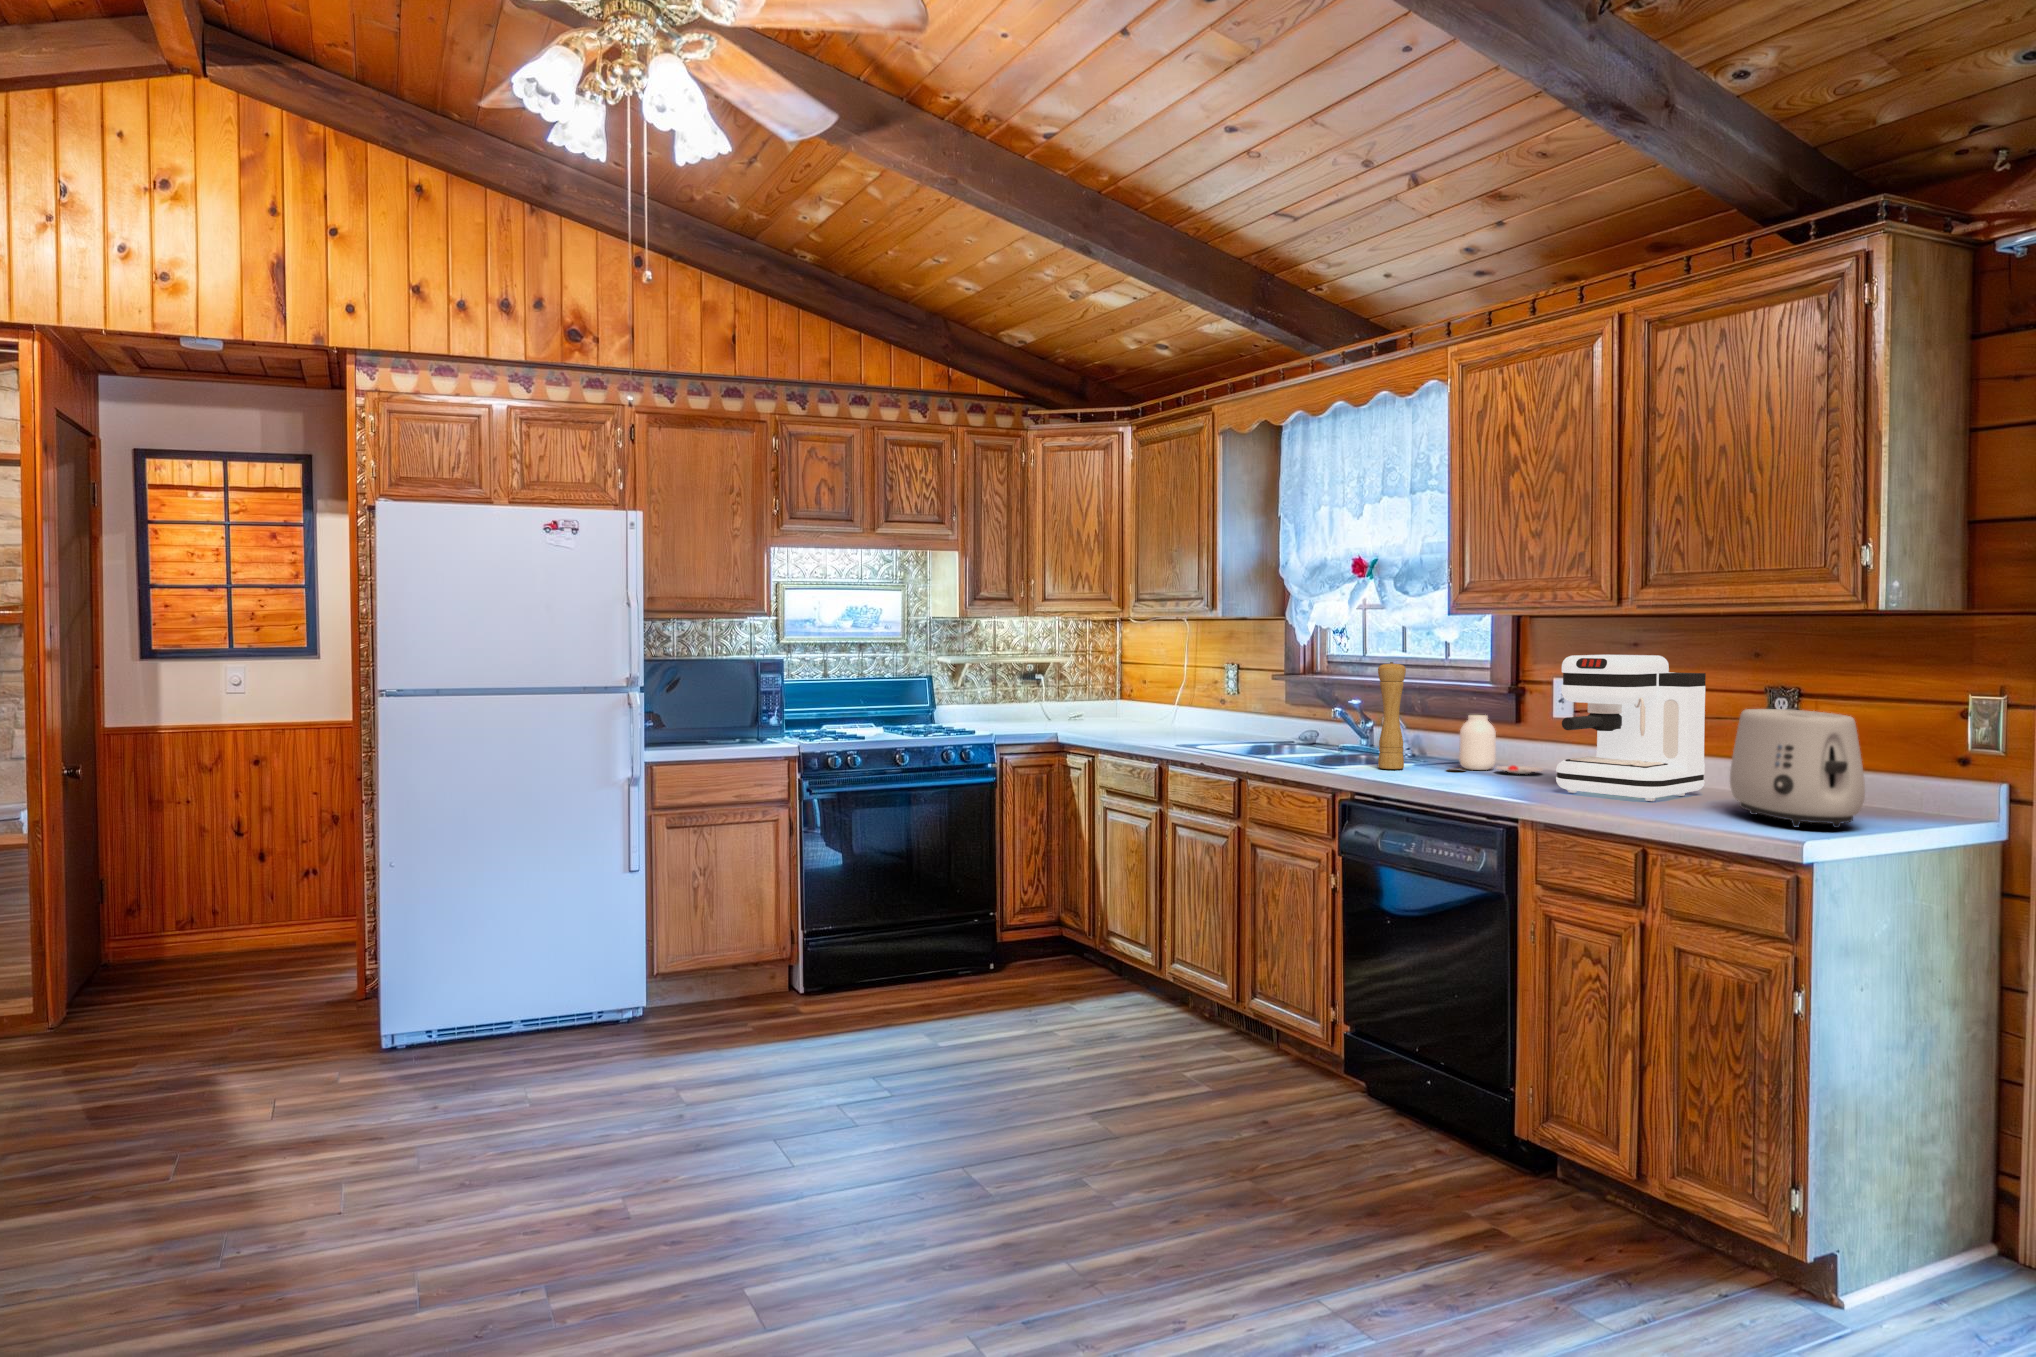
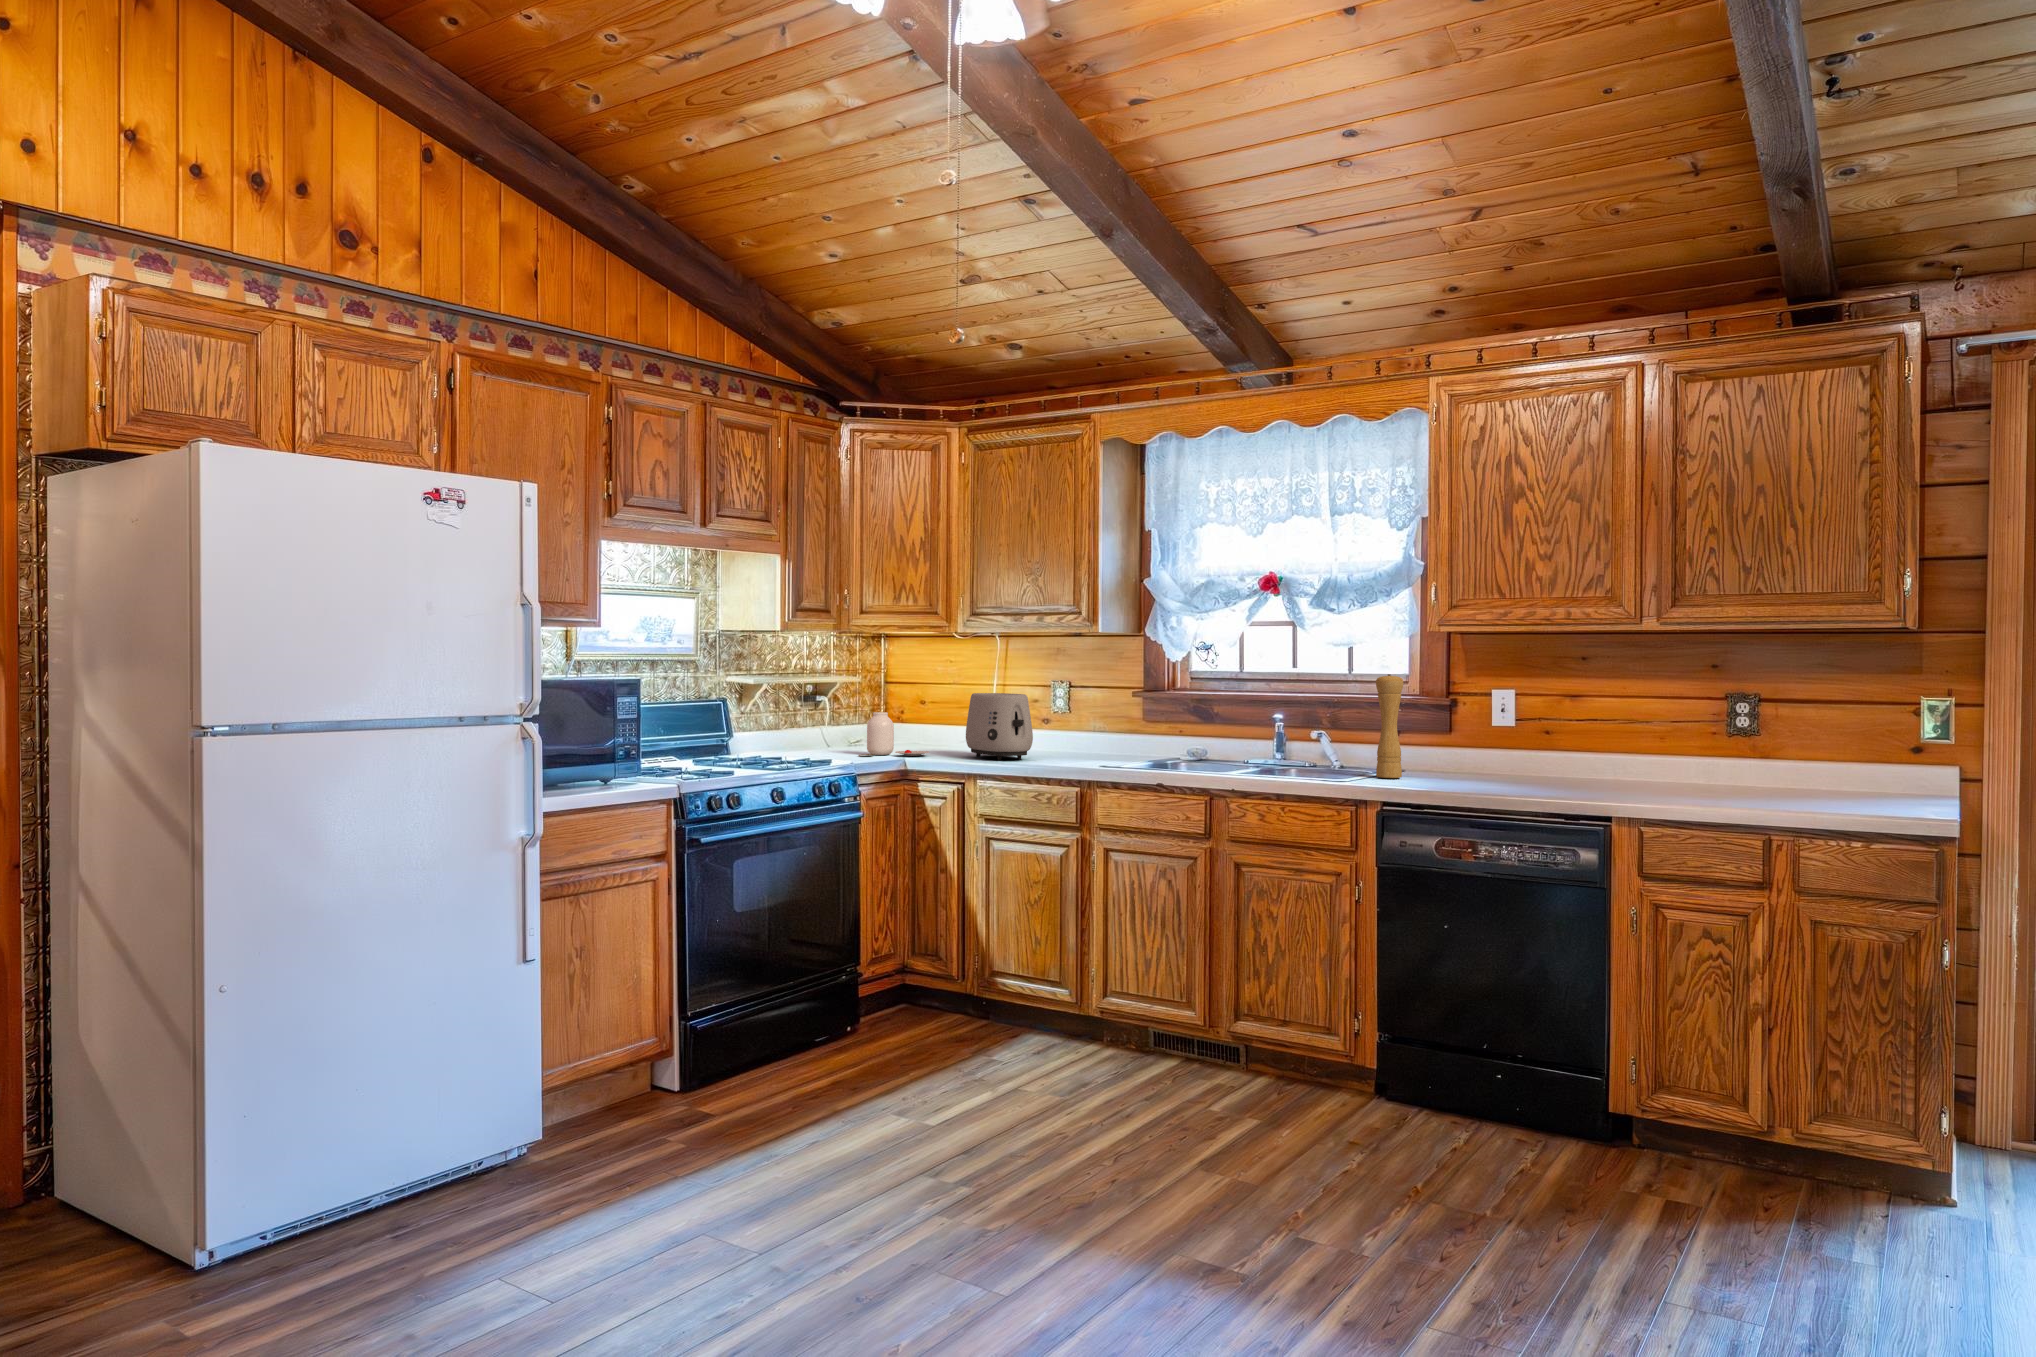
coffee maker: present [1556,655,1706,801] -> none [1597,666,1710,792]
toaster: present [1730,709,1865,828] -> present [966,693,1033,760]
jar: present [1459,715,1543,774] -> present [859,712,929,756]

